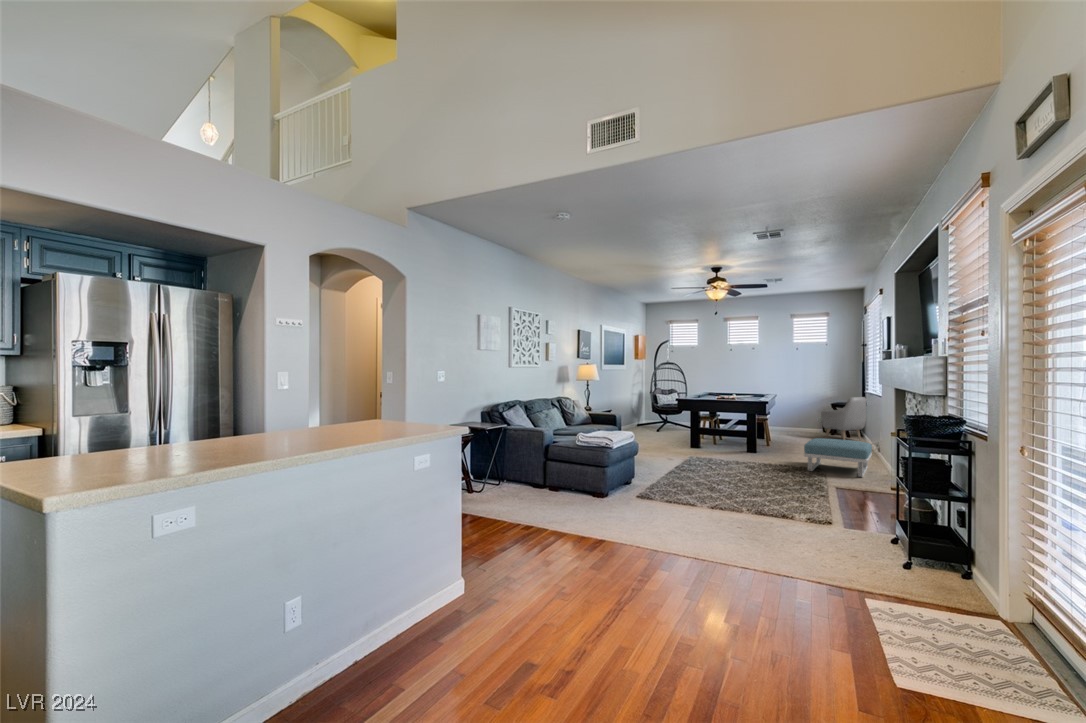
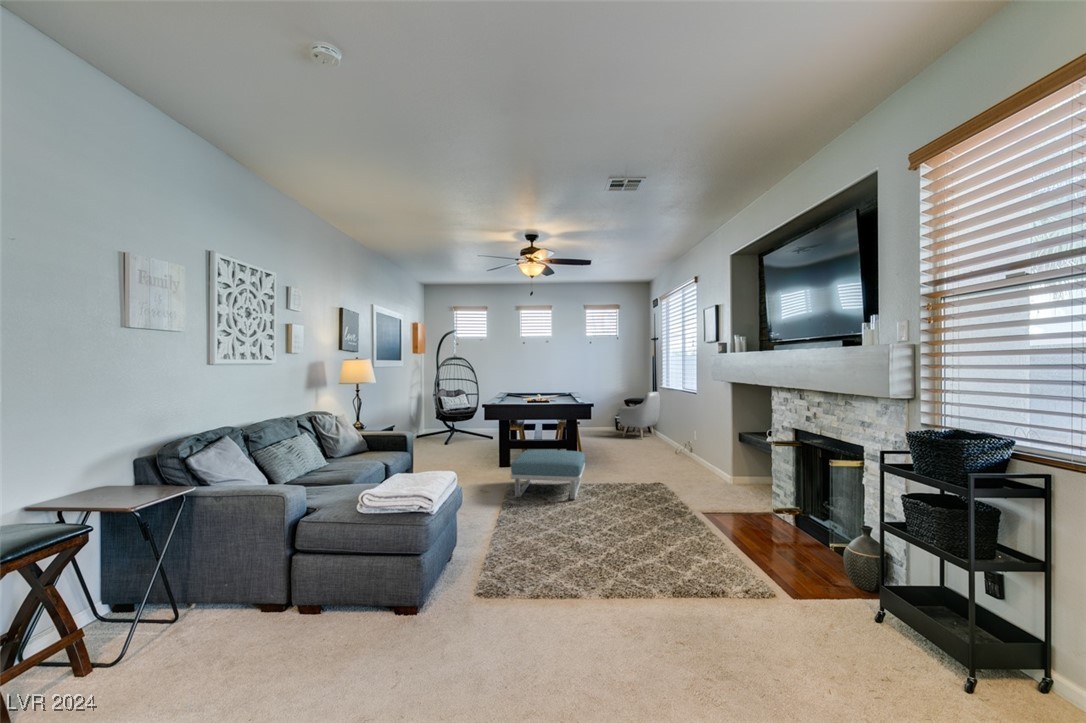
footstool: present [804,438,872,477] -> present [511,450,585,499]

